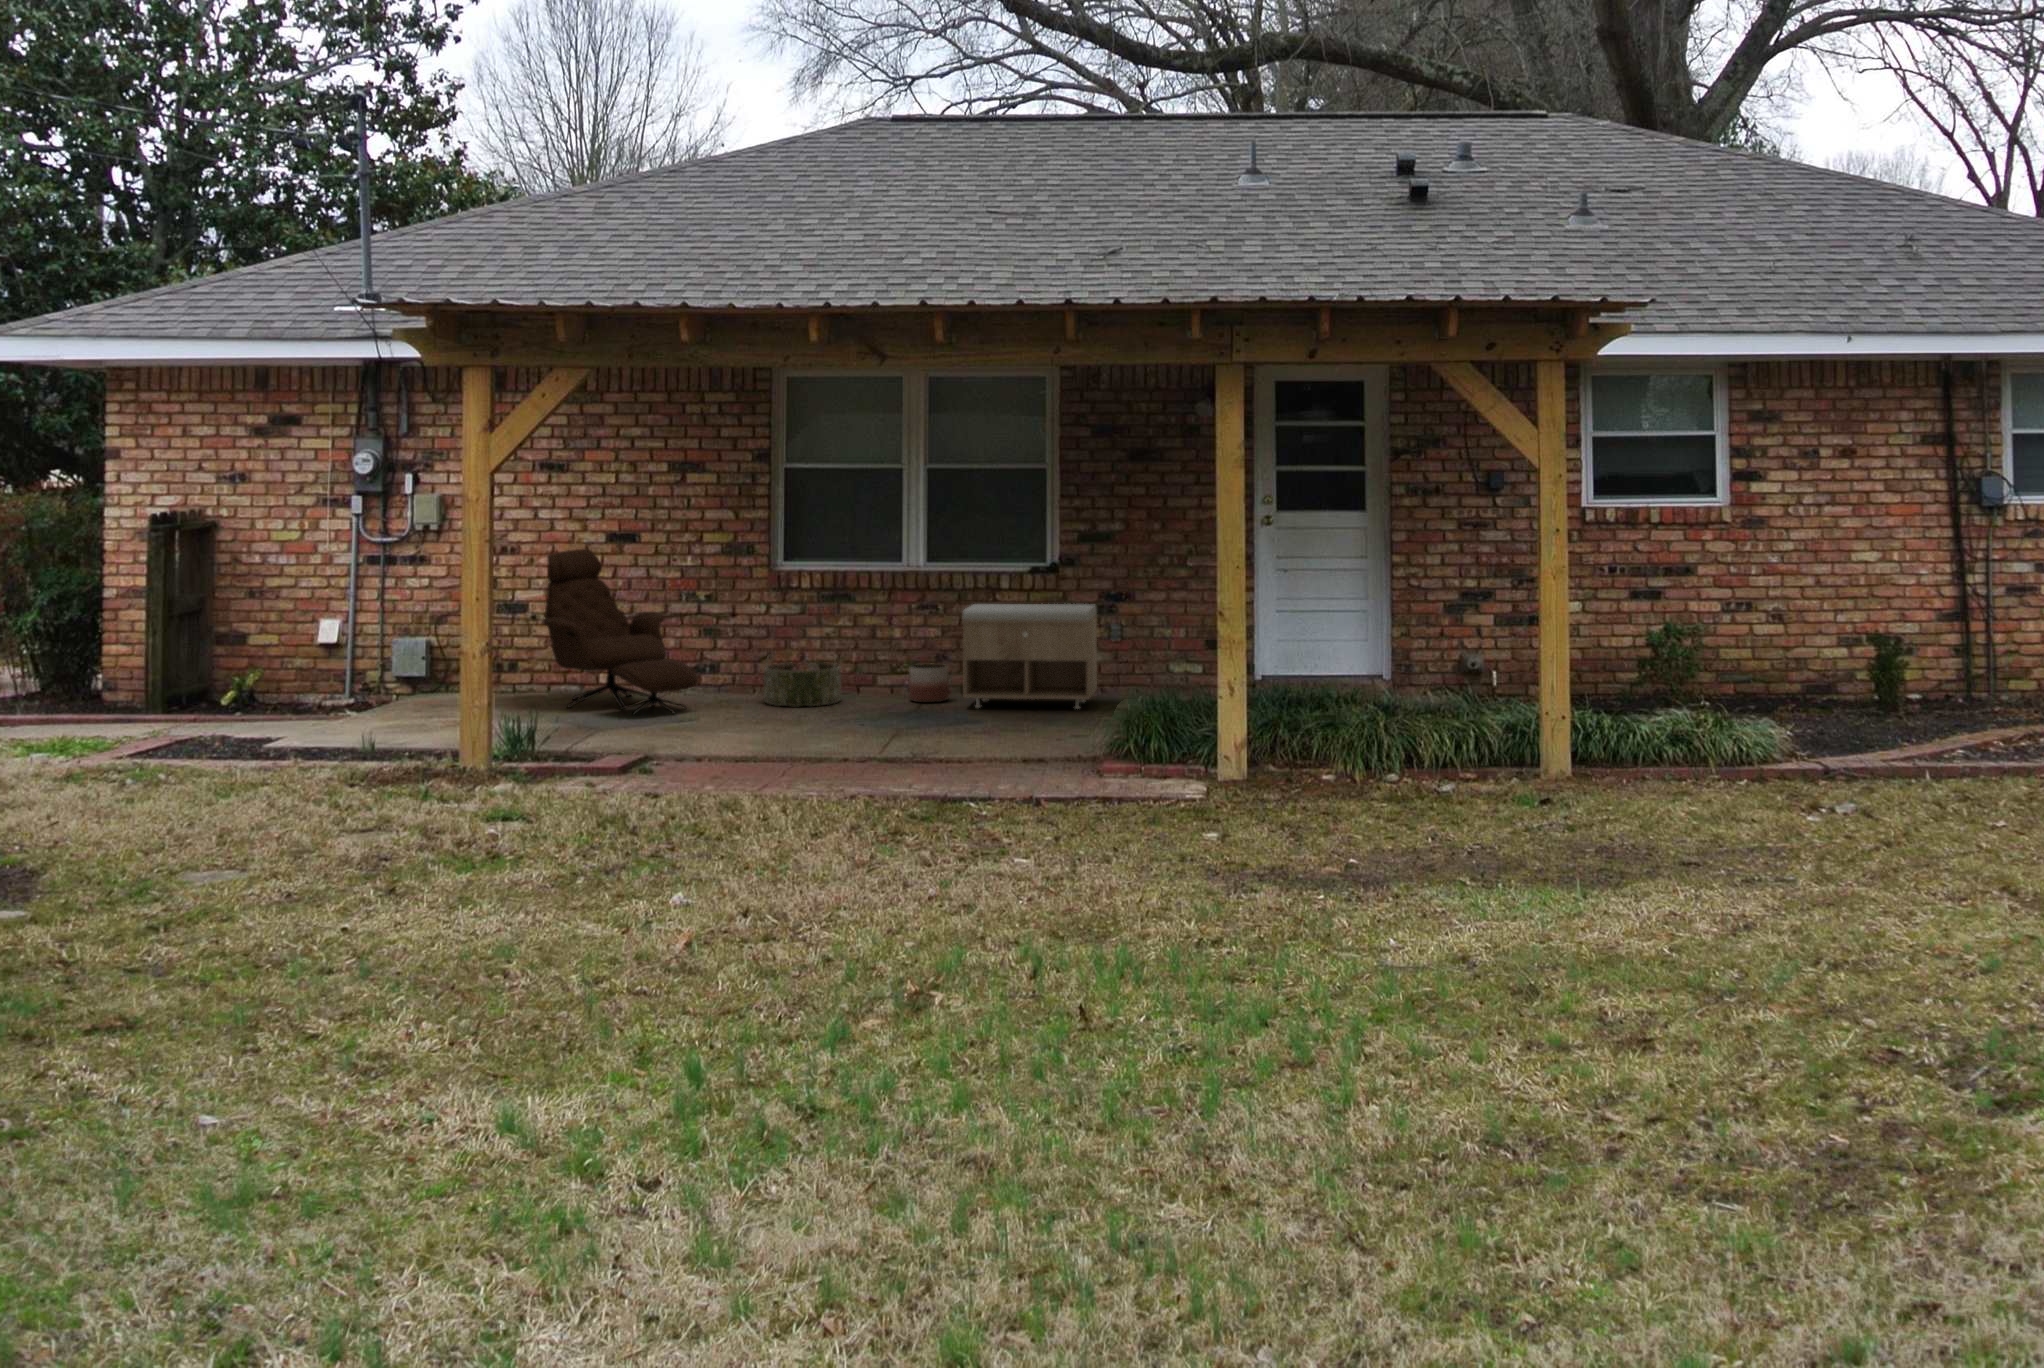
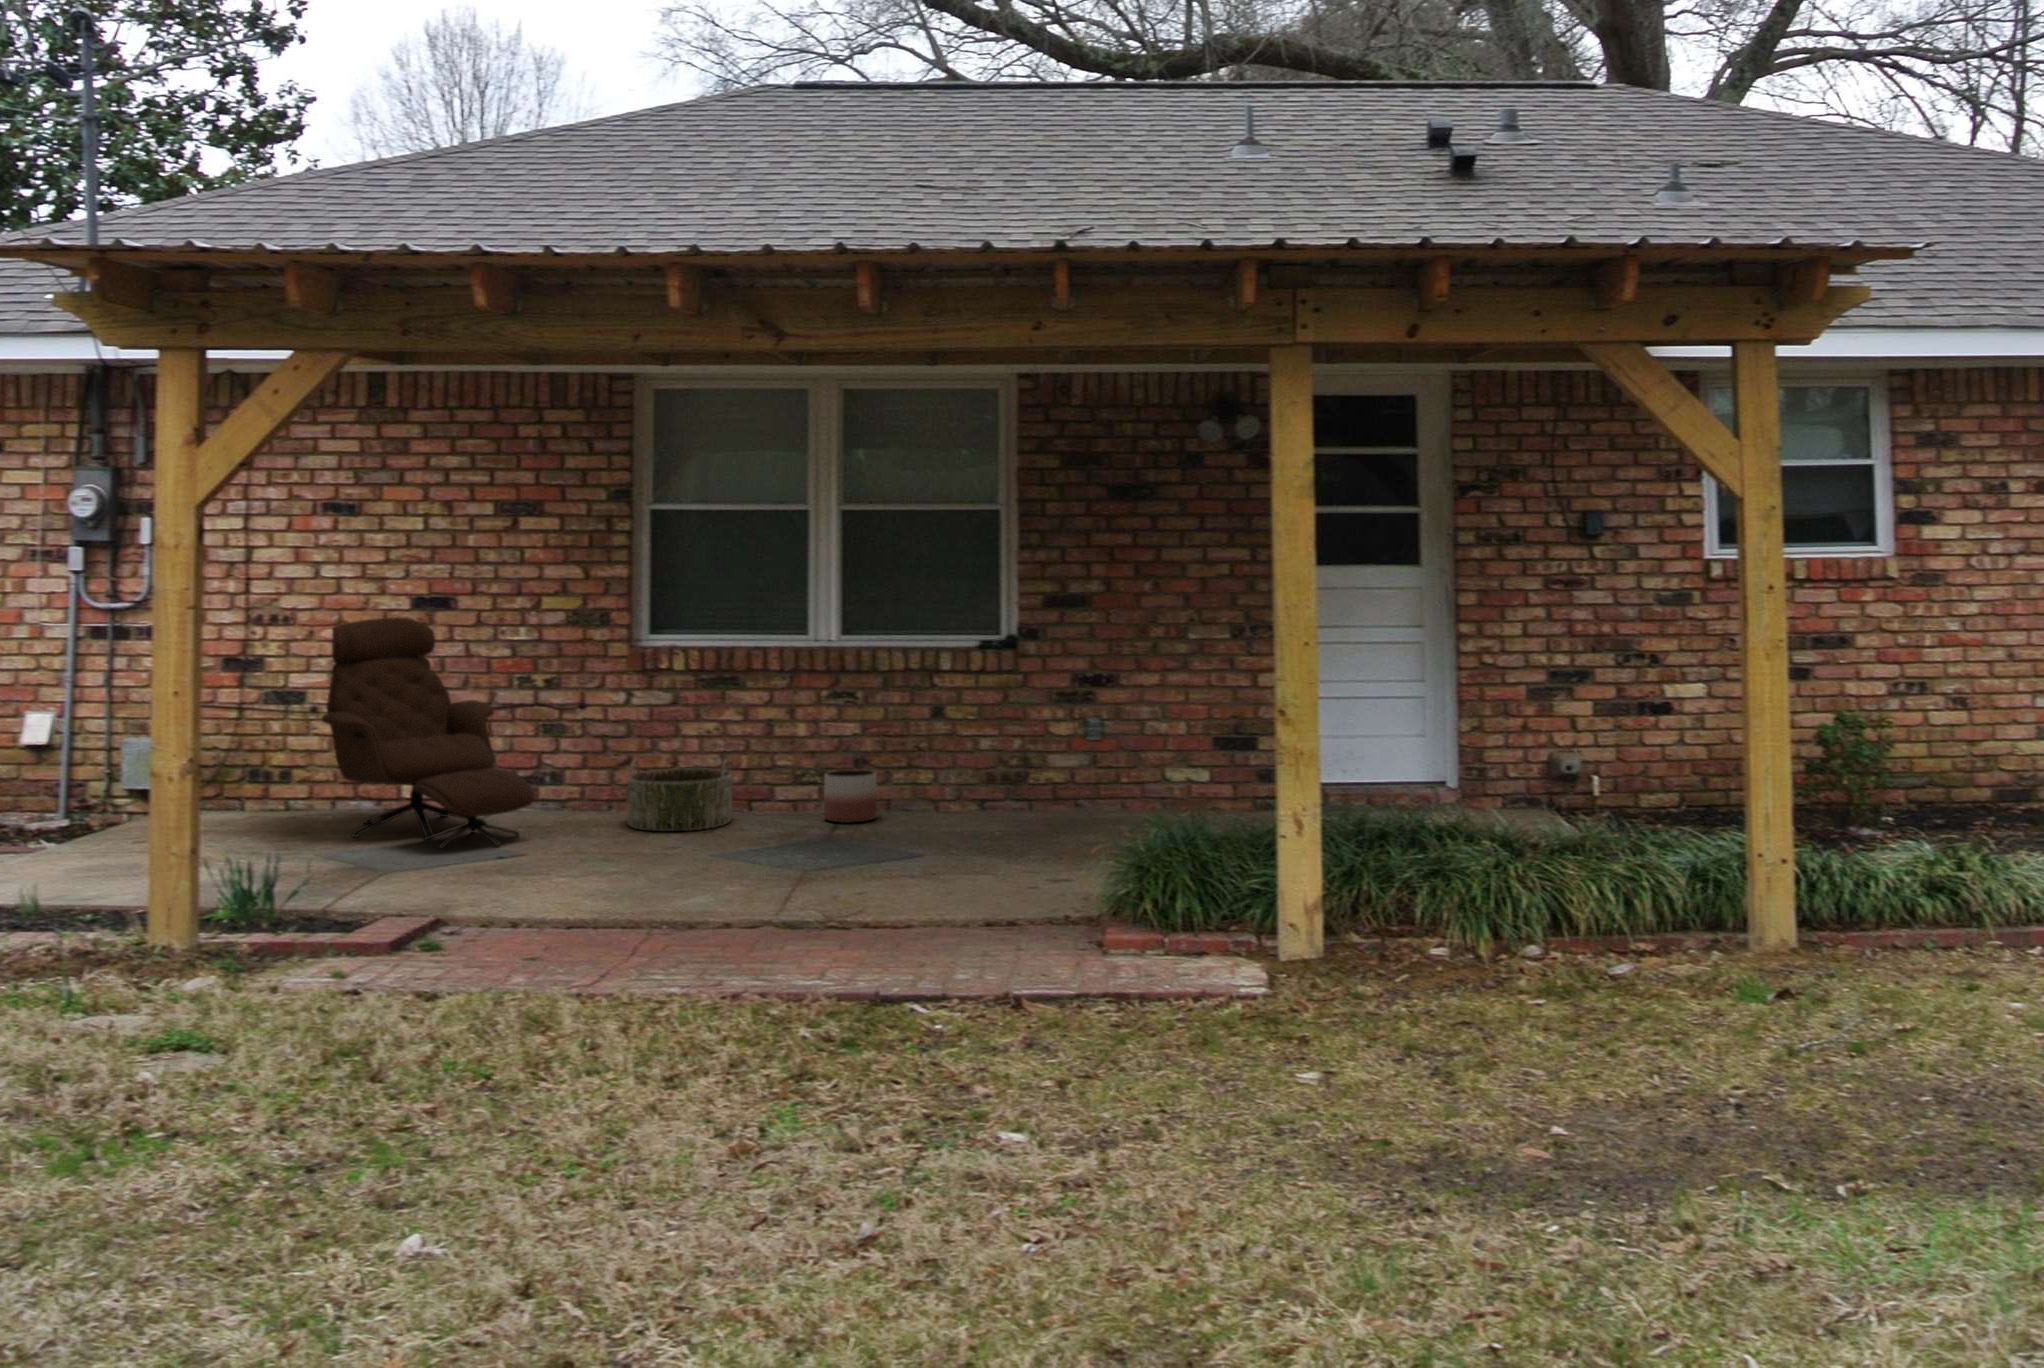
storage bench: present [963,604,1097,709] -> none [897,689,1074,830]

